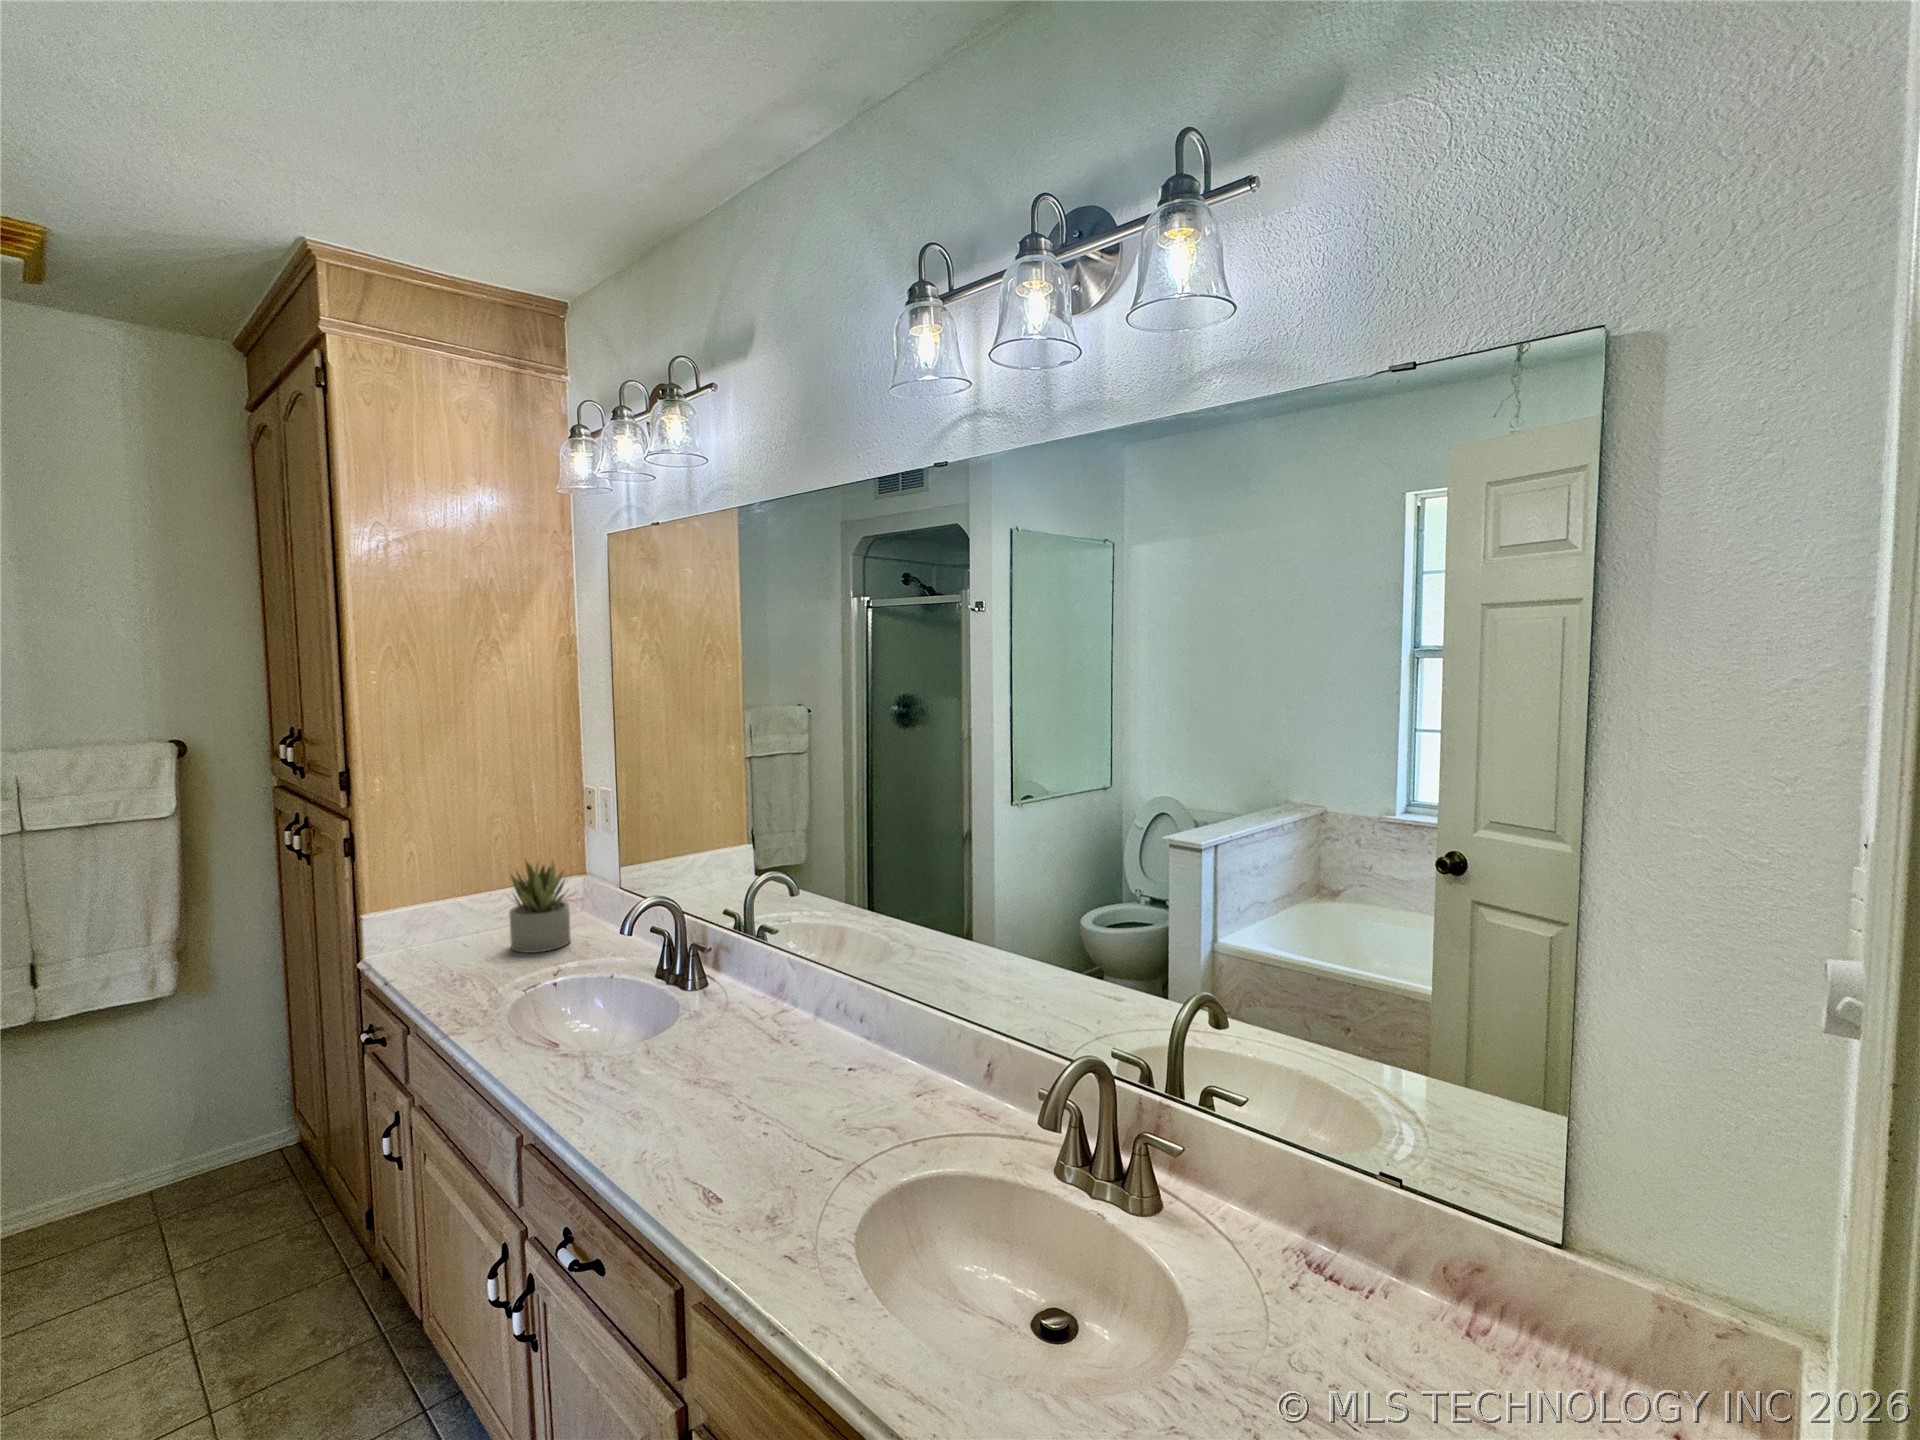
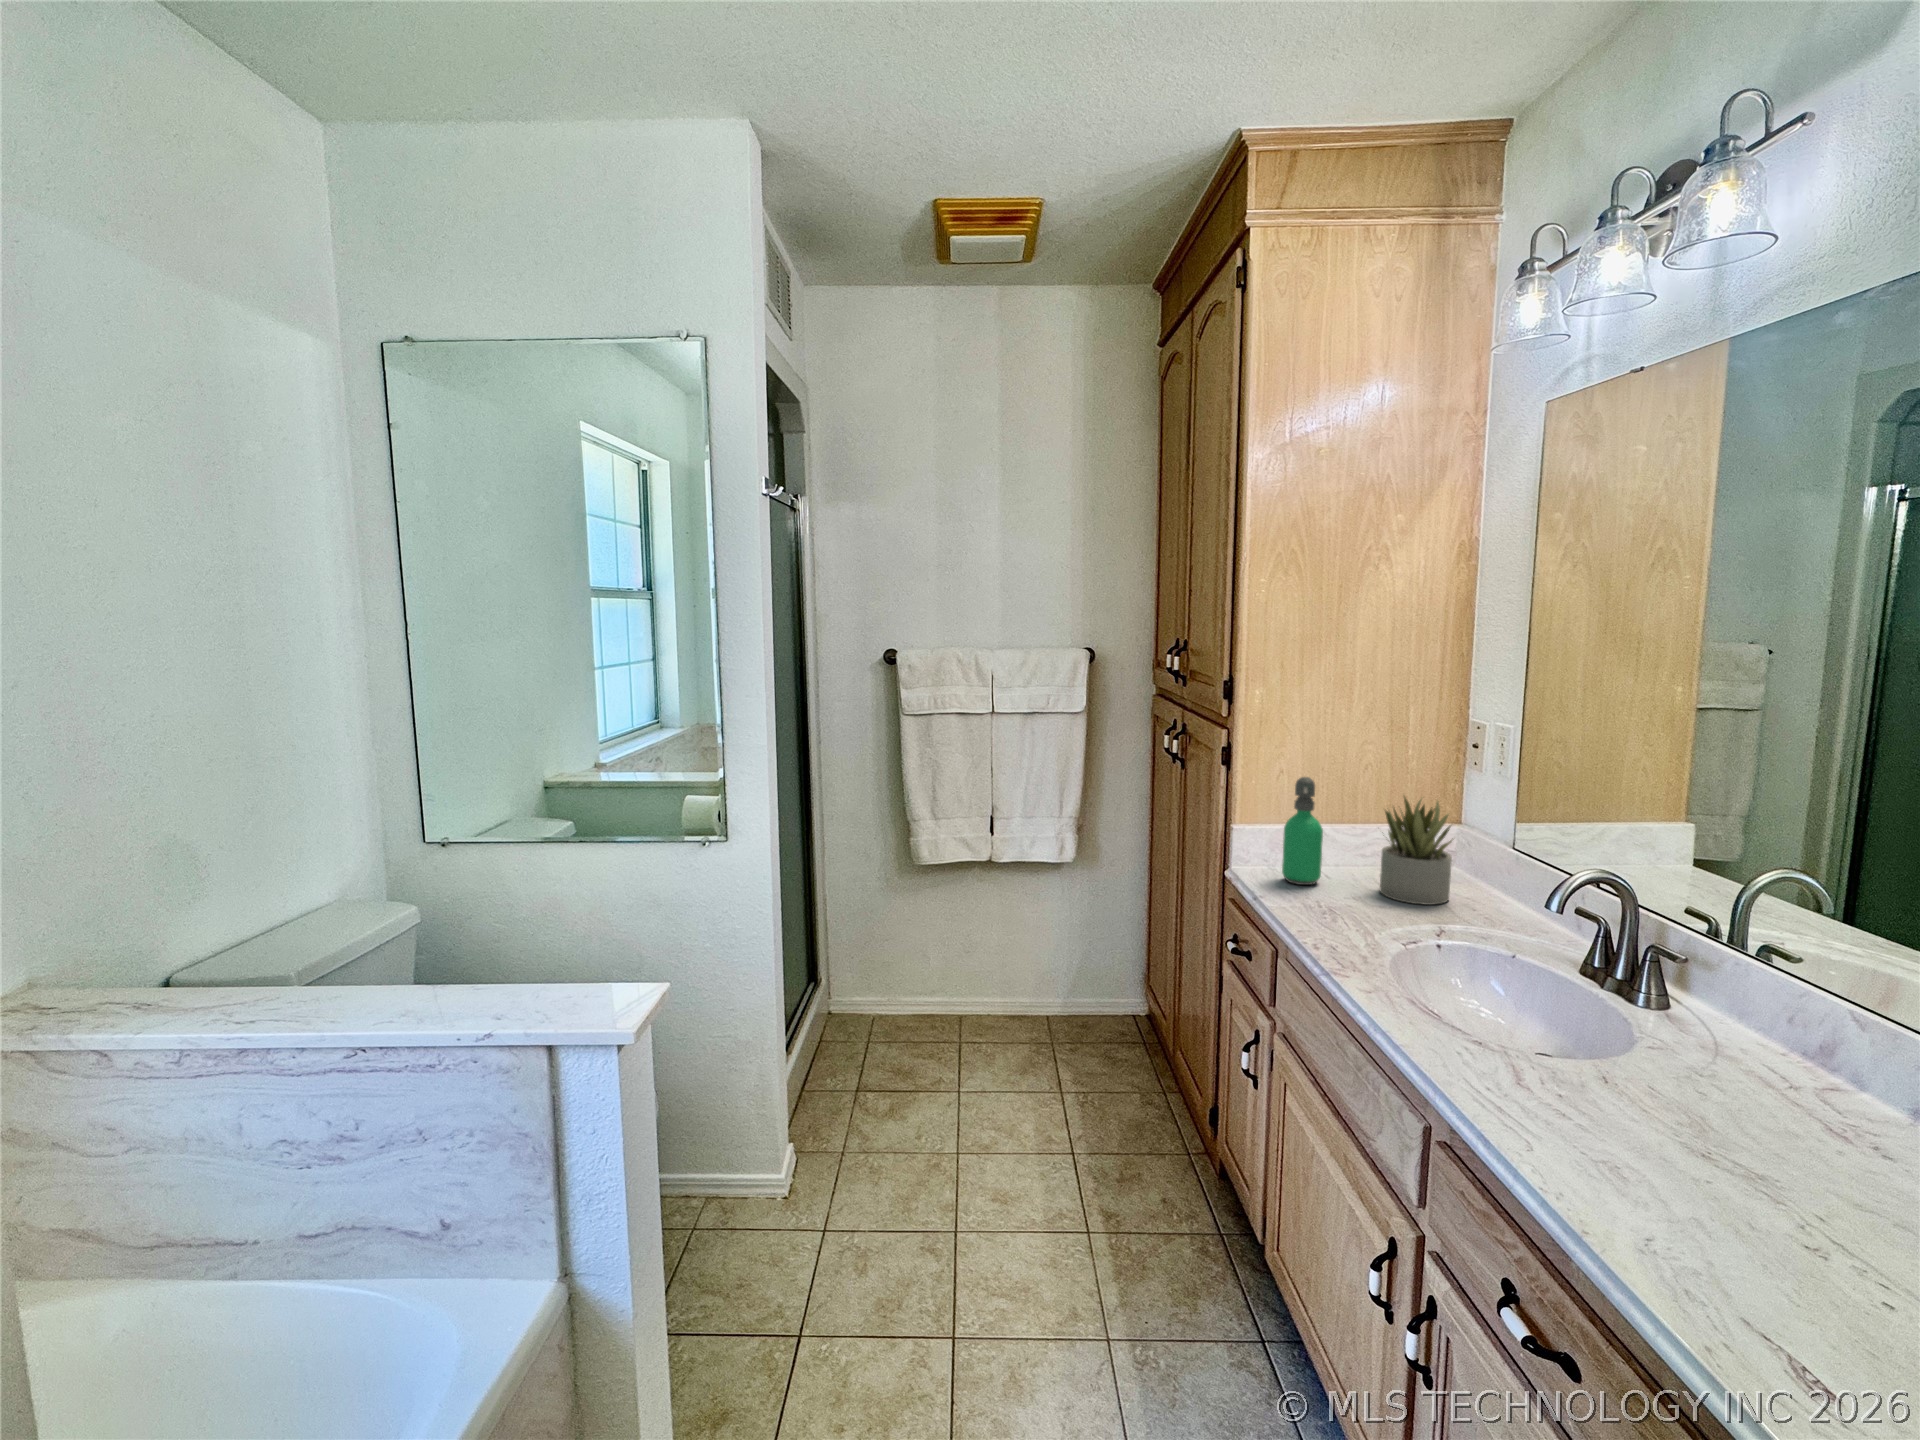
soap dispenser: none [413,857,455,960] -> present [1282,777,1323,885]

